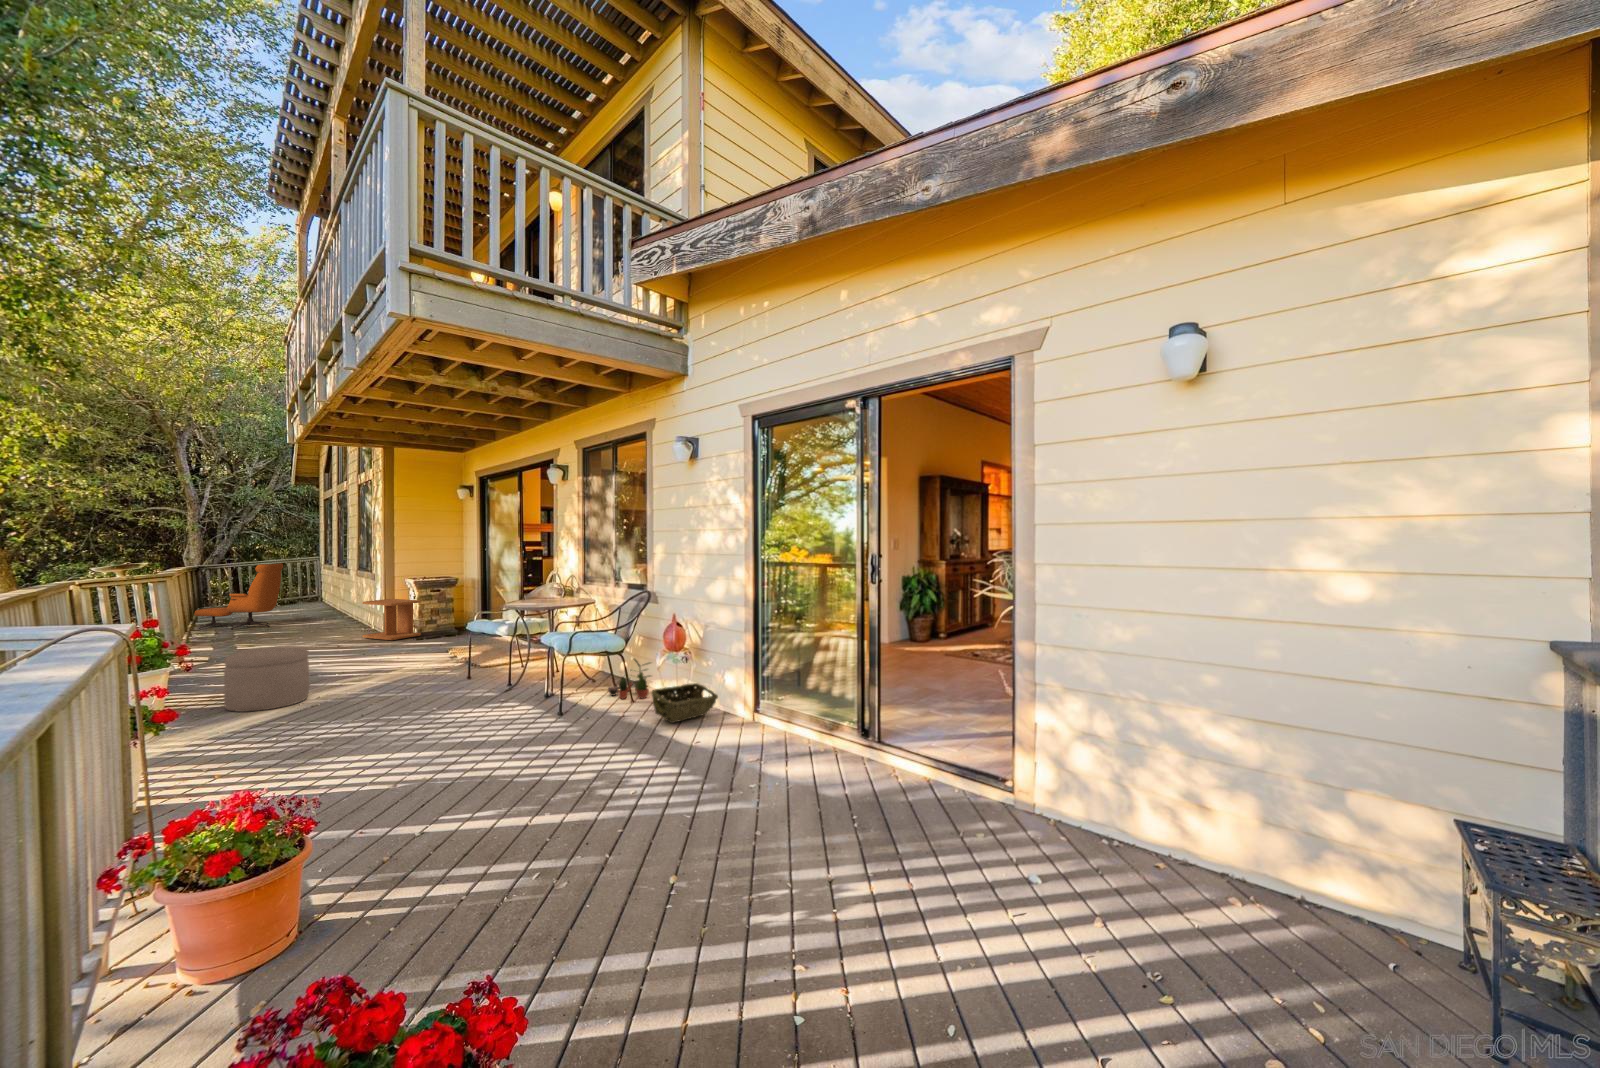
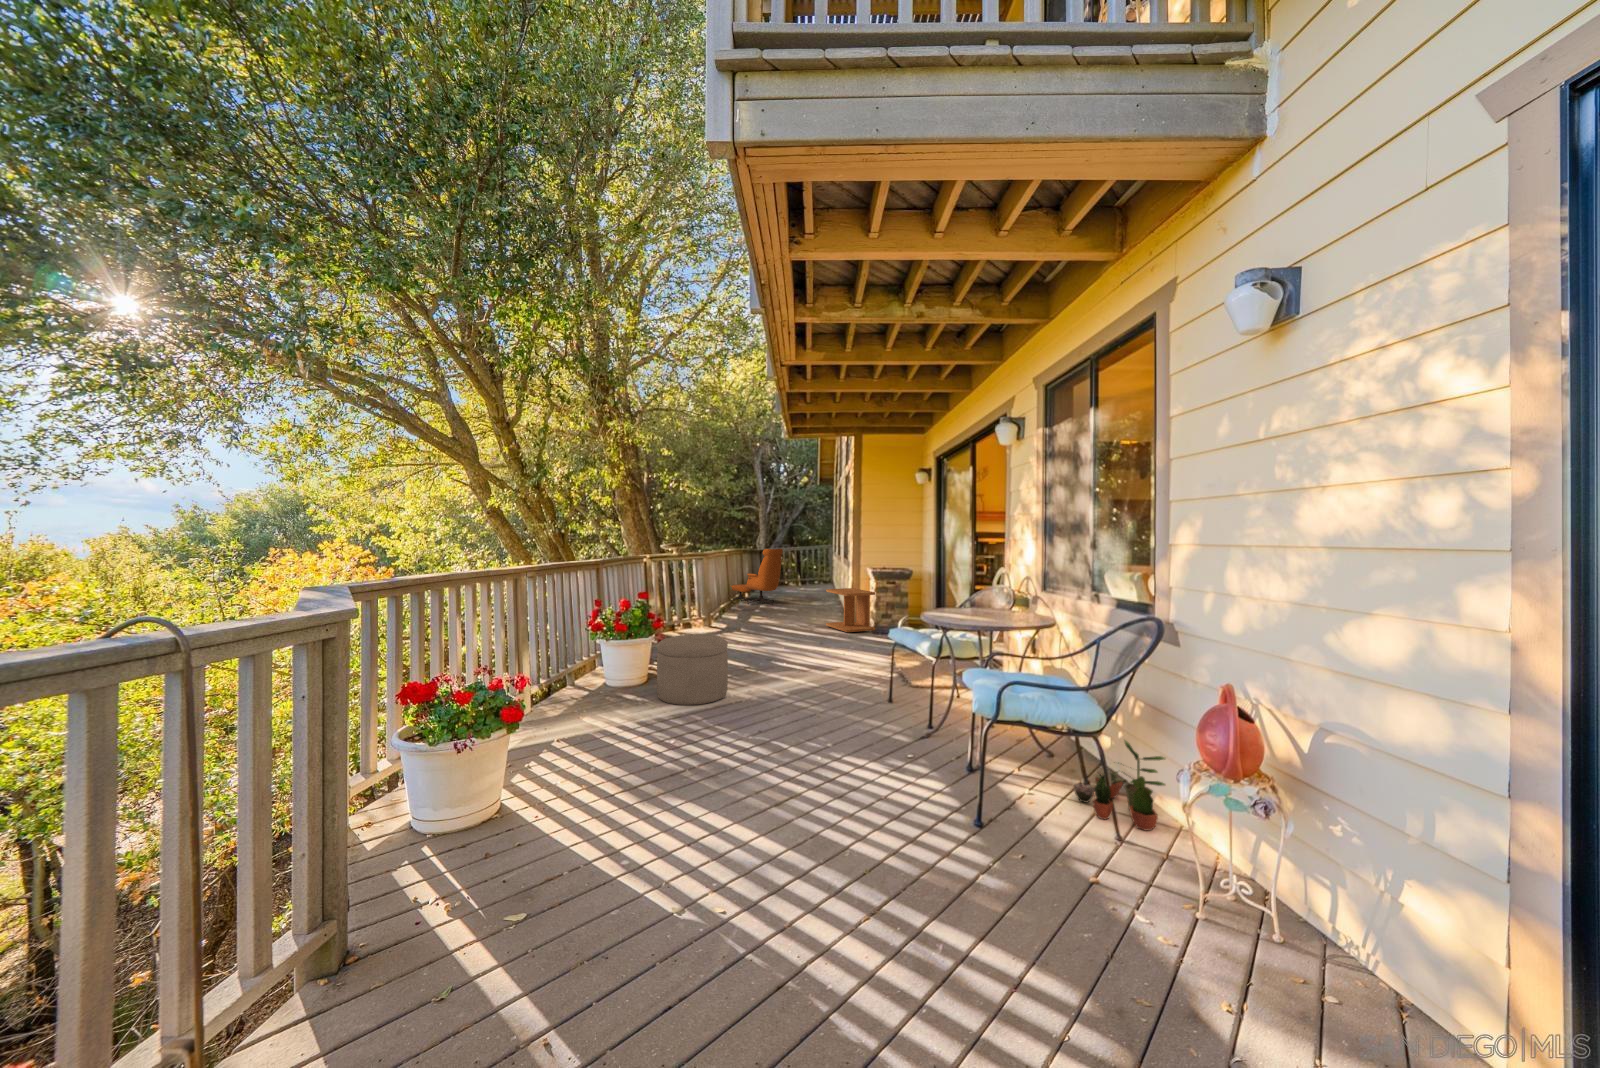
woven basket: present [652,683,718,723] -> none [1167,852,1371,965]

